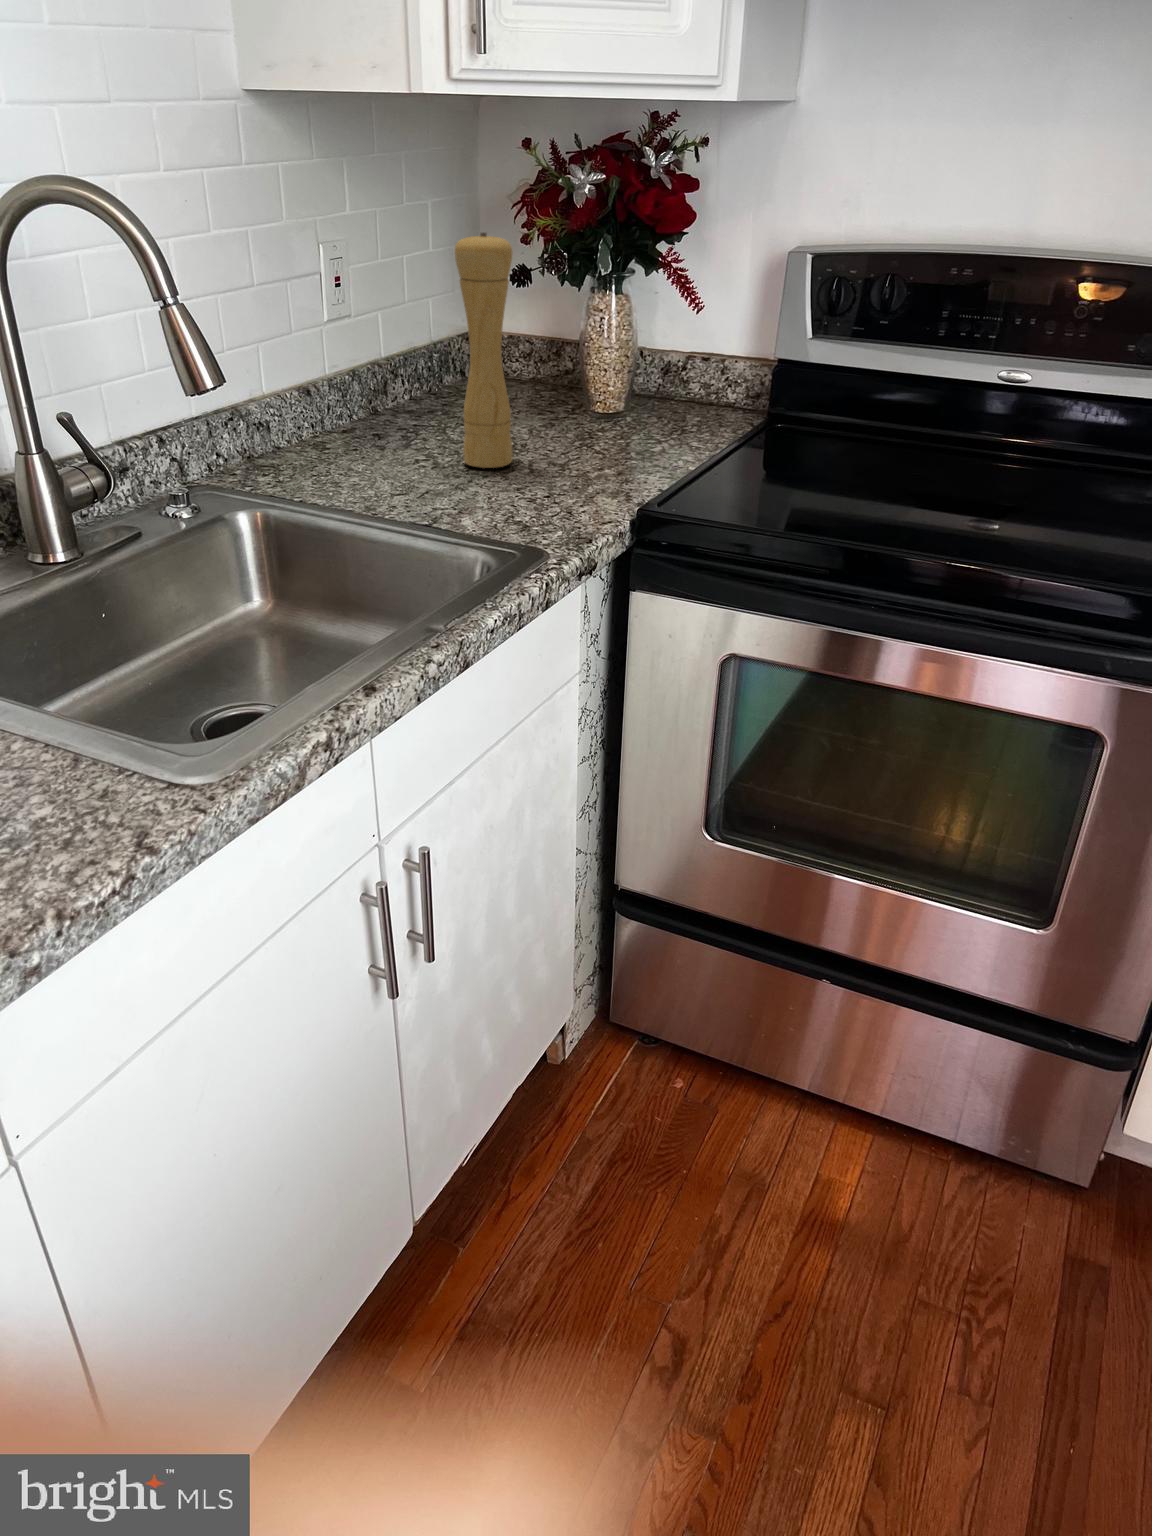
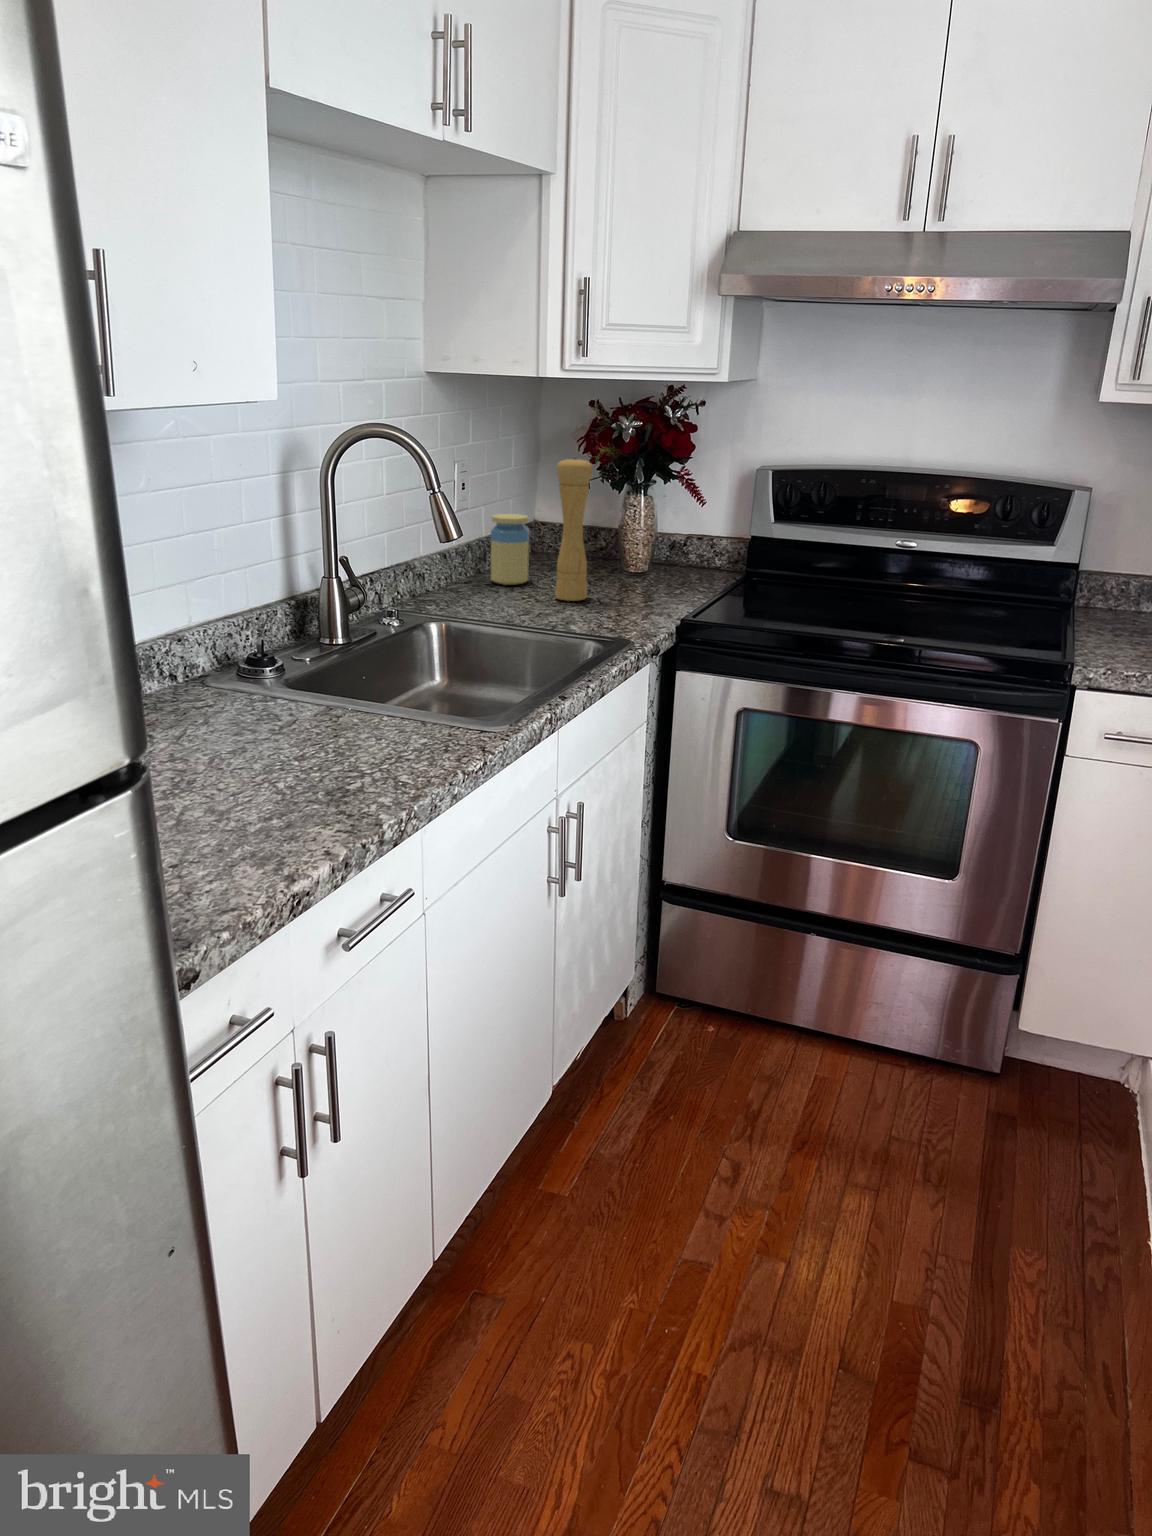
jar: none [375,324,439,436] -> present [491,514,529,585]

